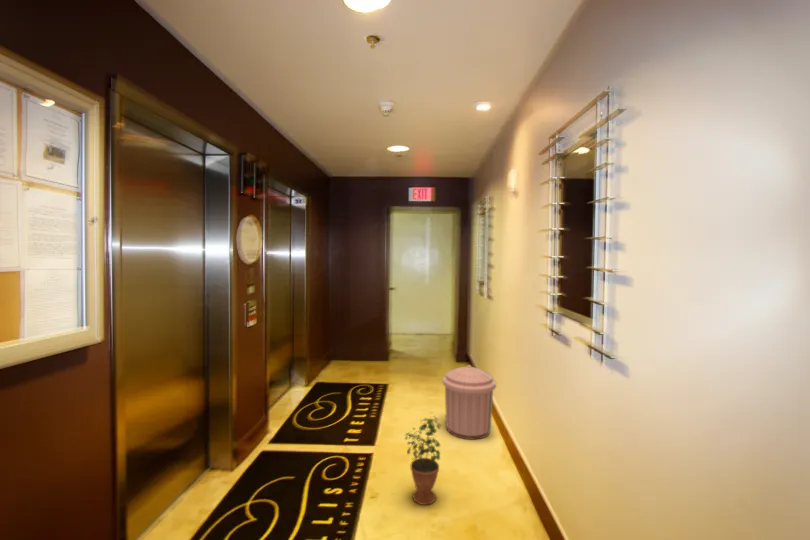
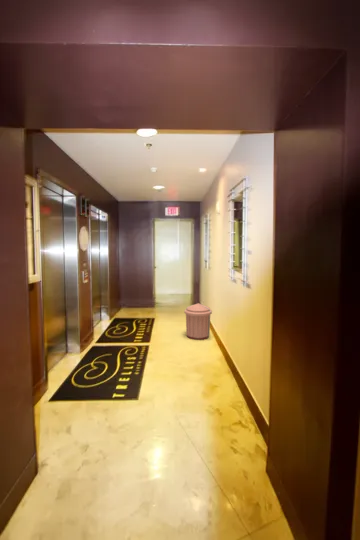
potted plant: present [405,418,441,505] -> none [166,320,183,361]

